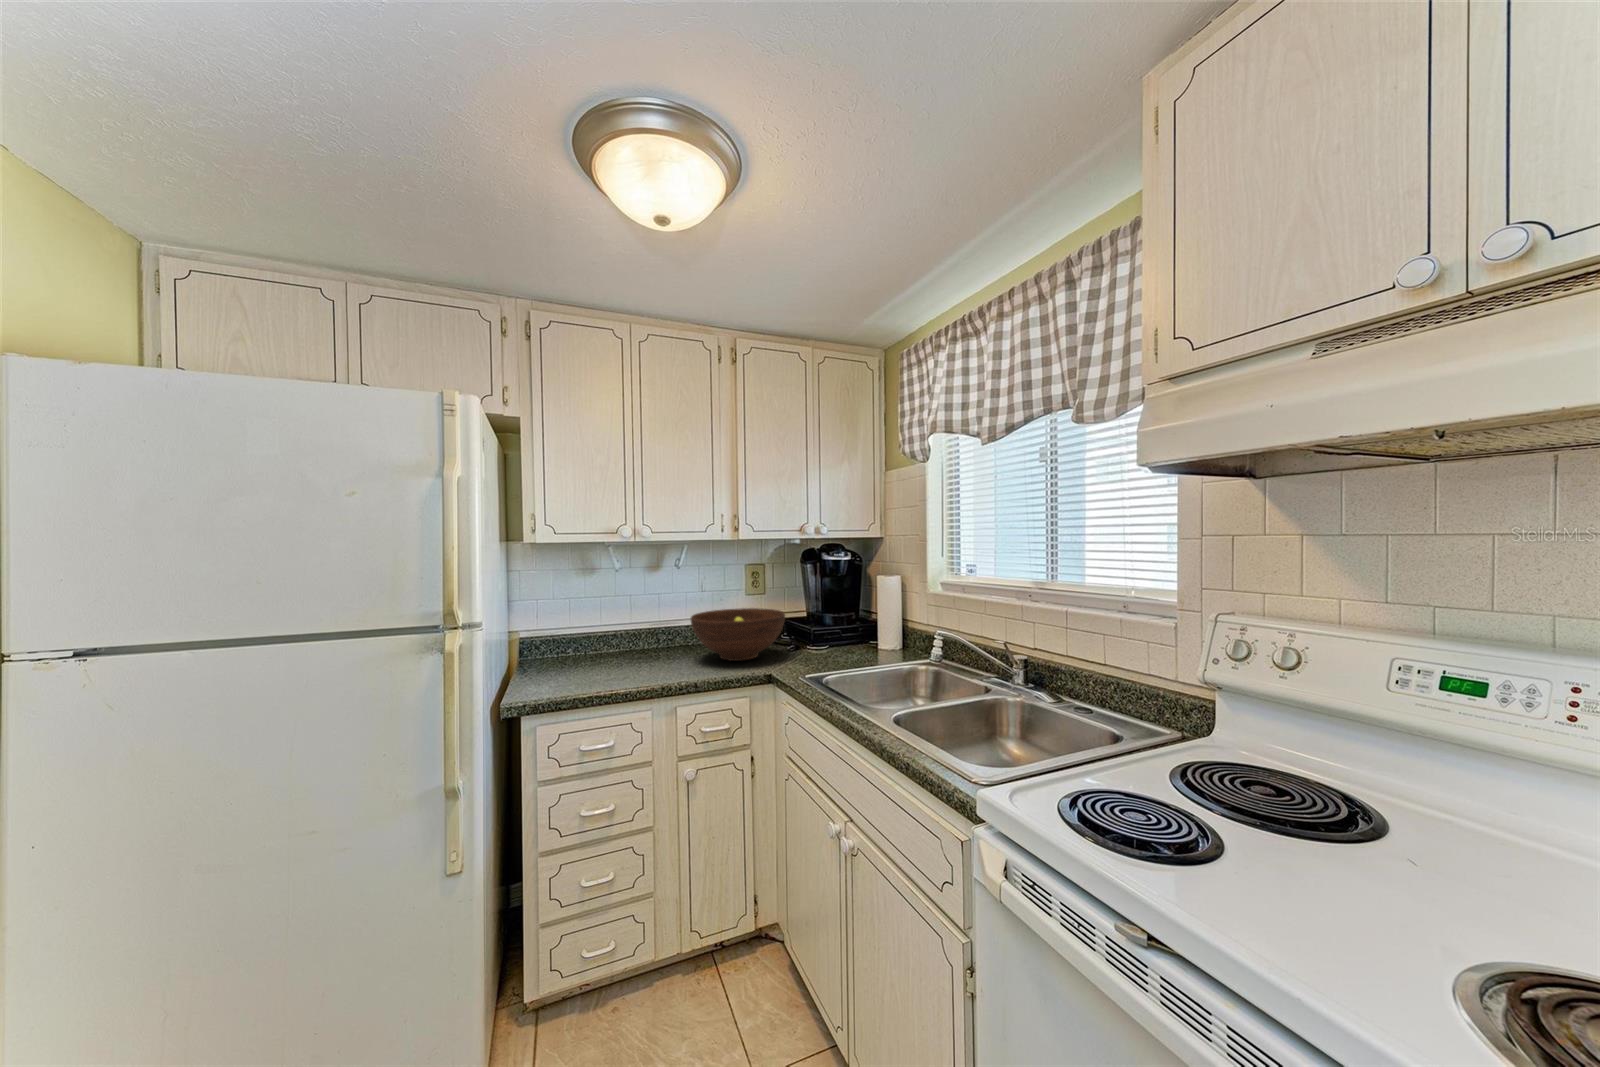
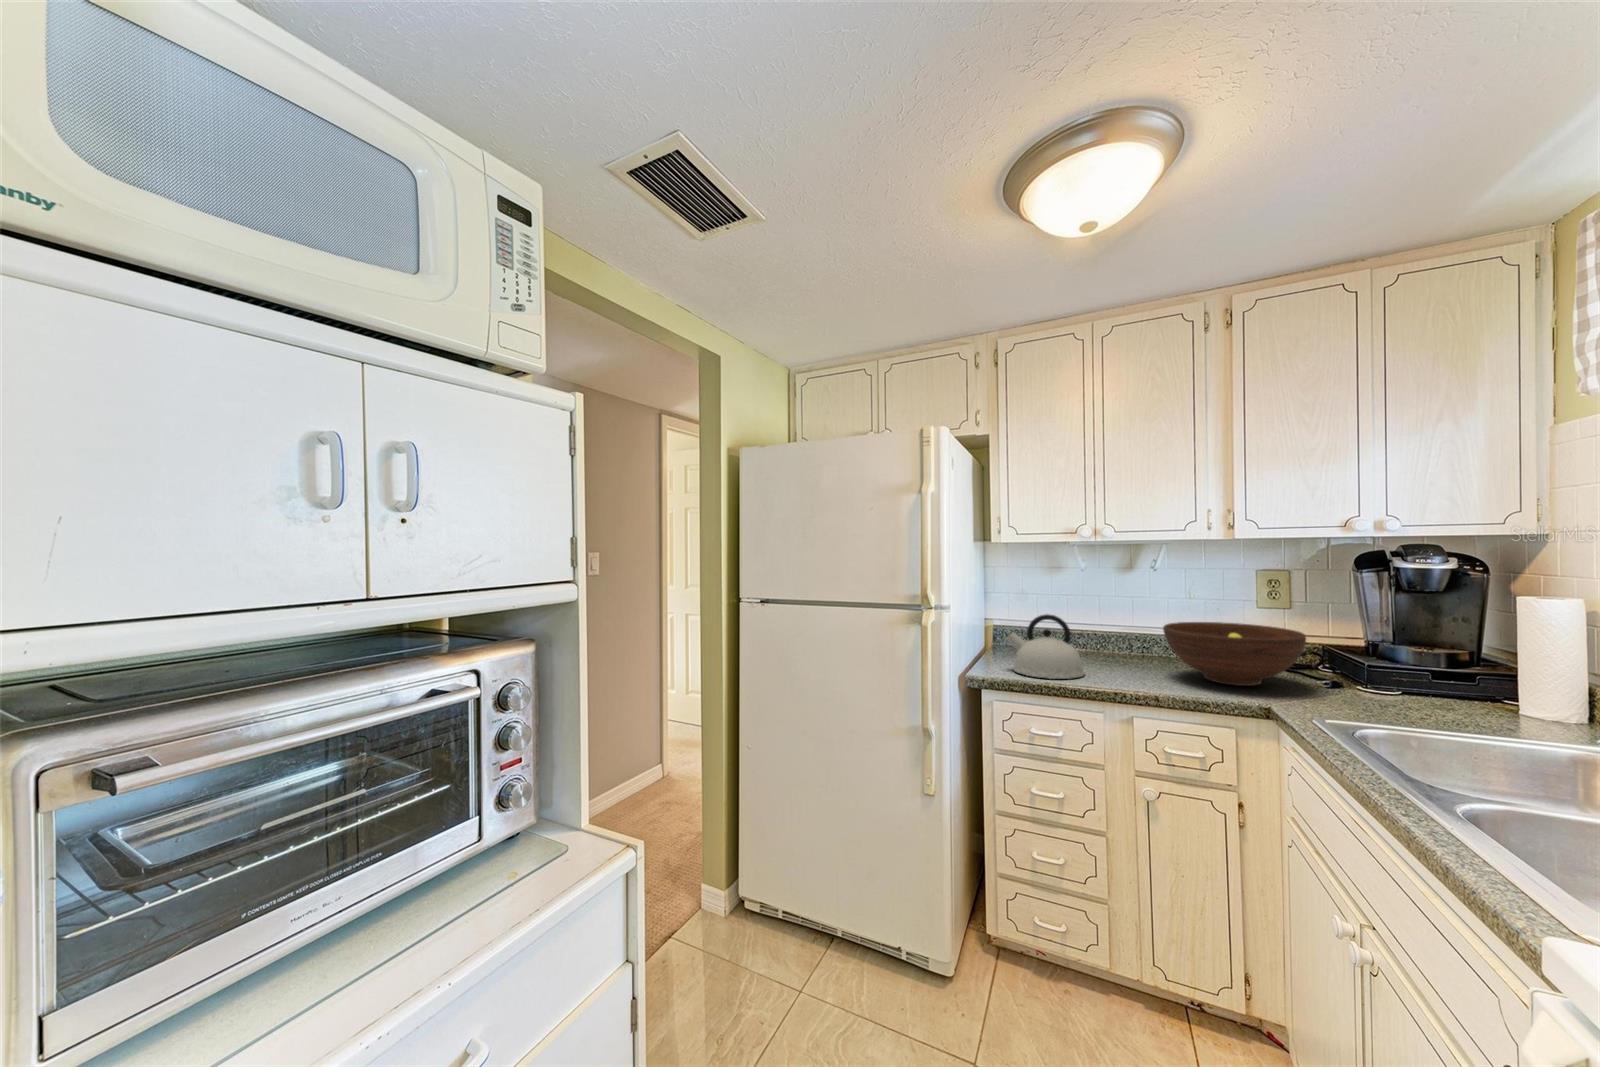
kettle: none [544,619,627,689] -> present [1006,614,1085,679]

